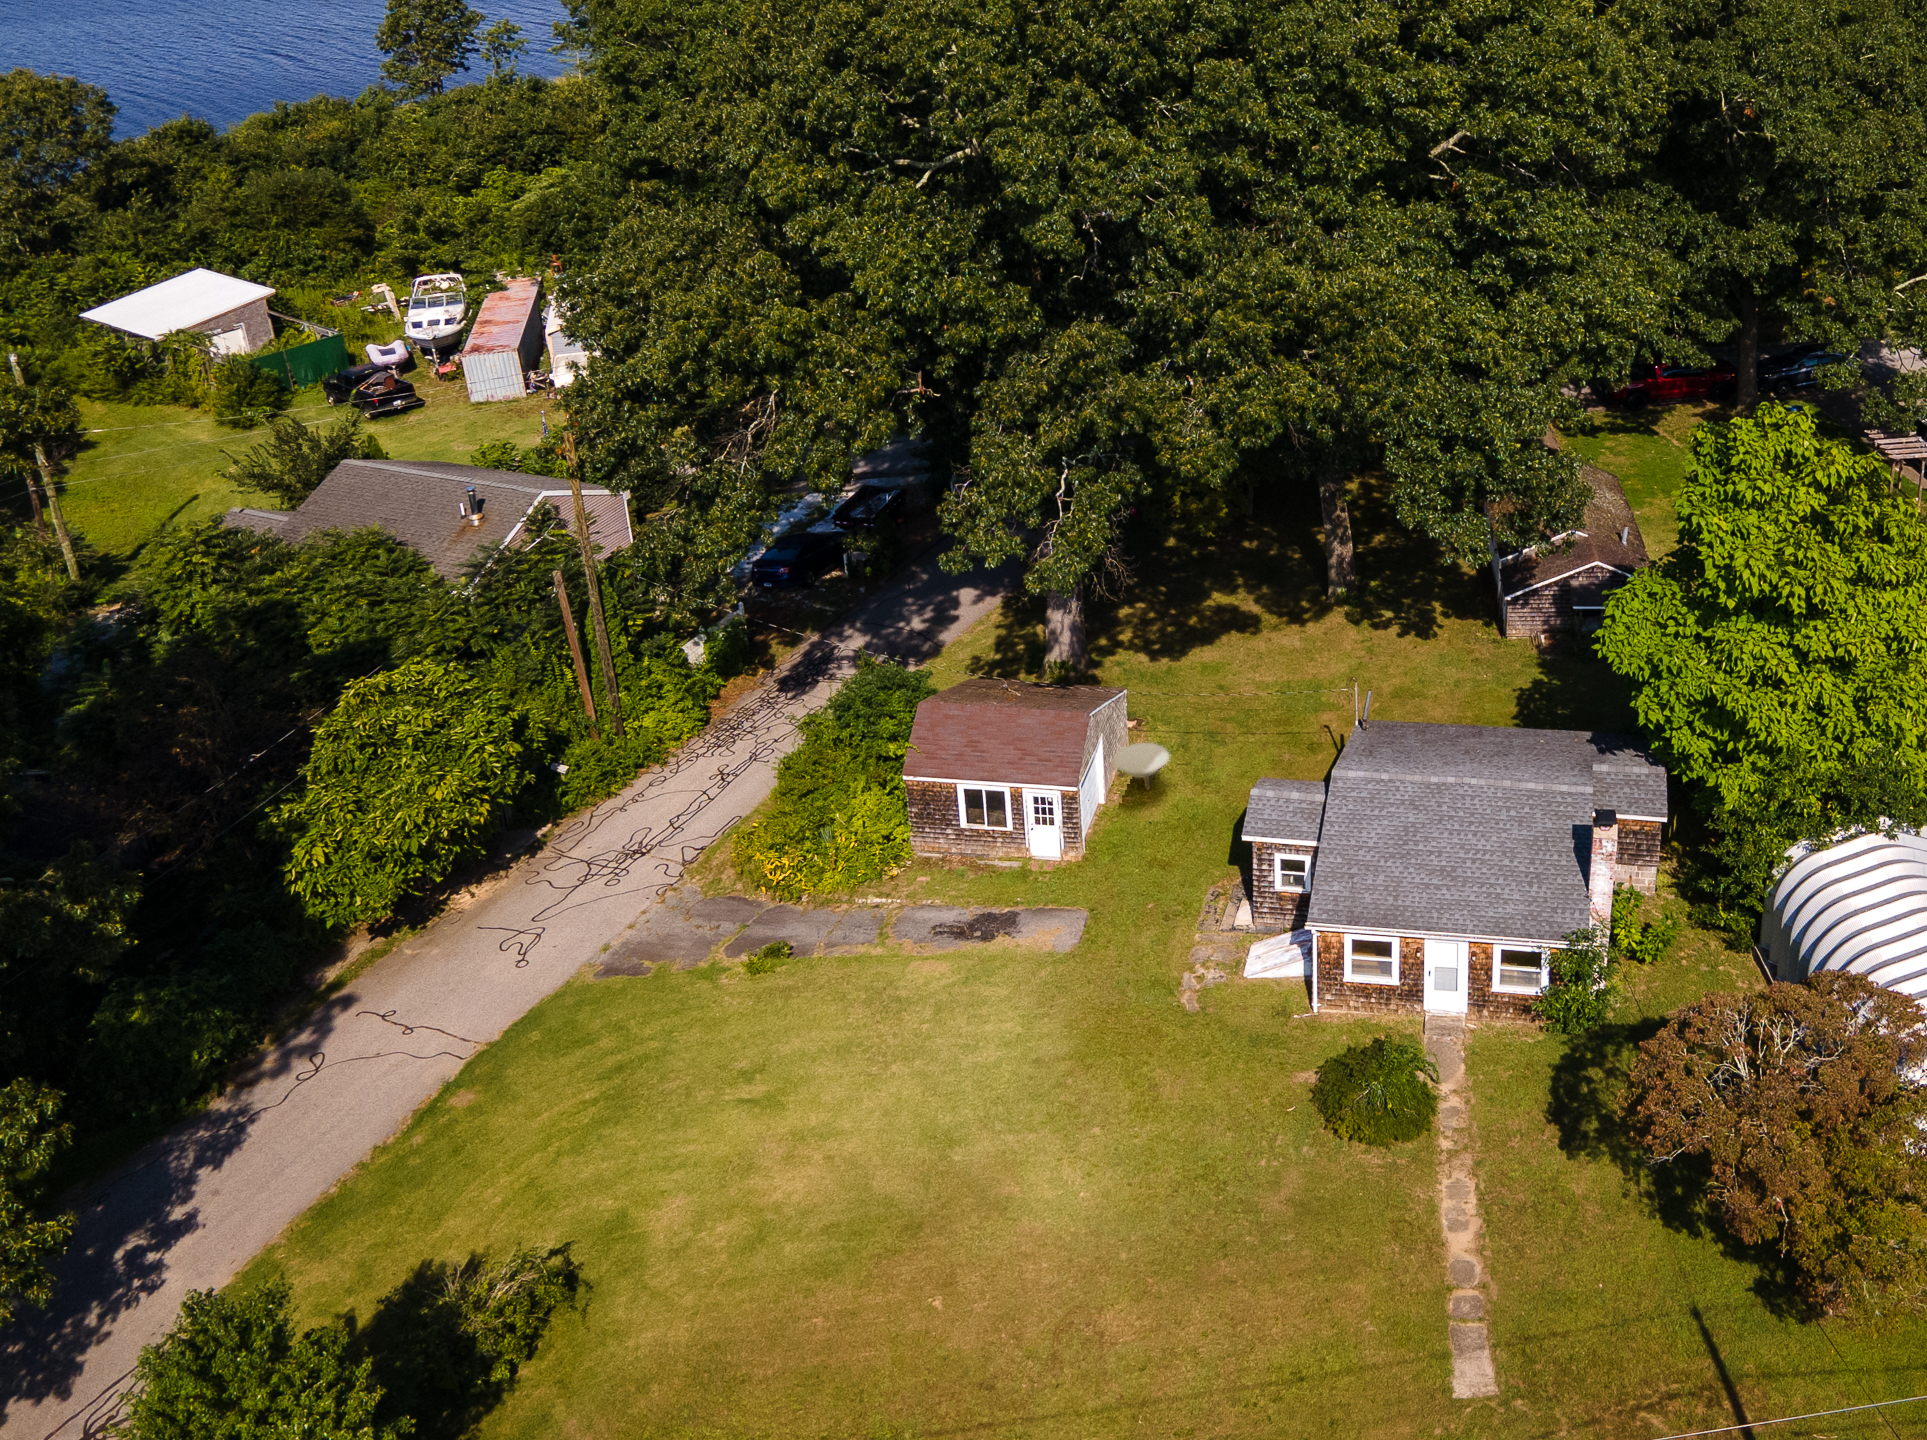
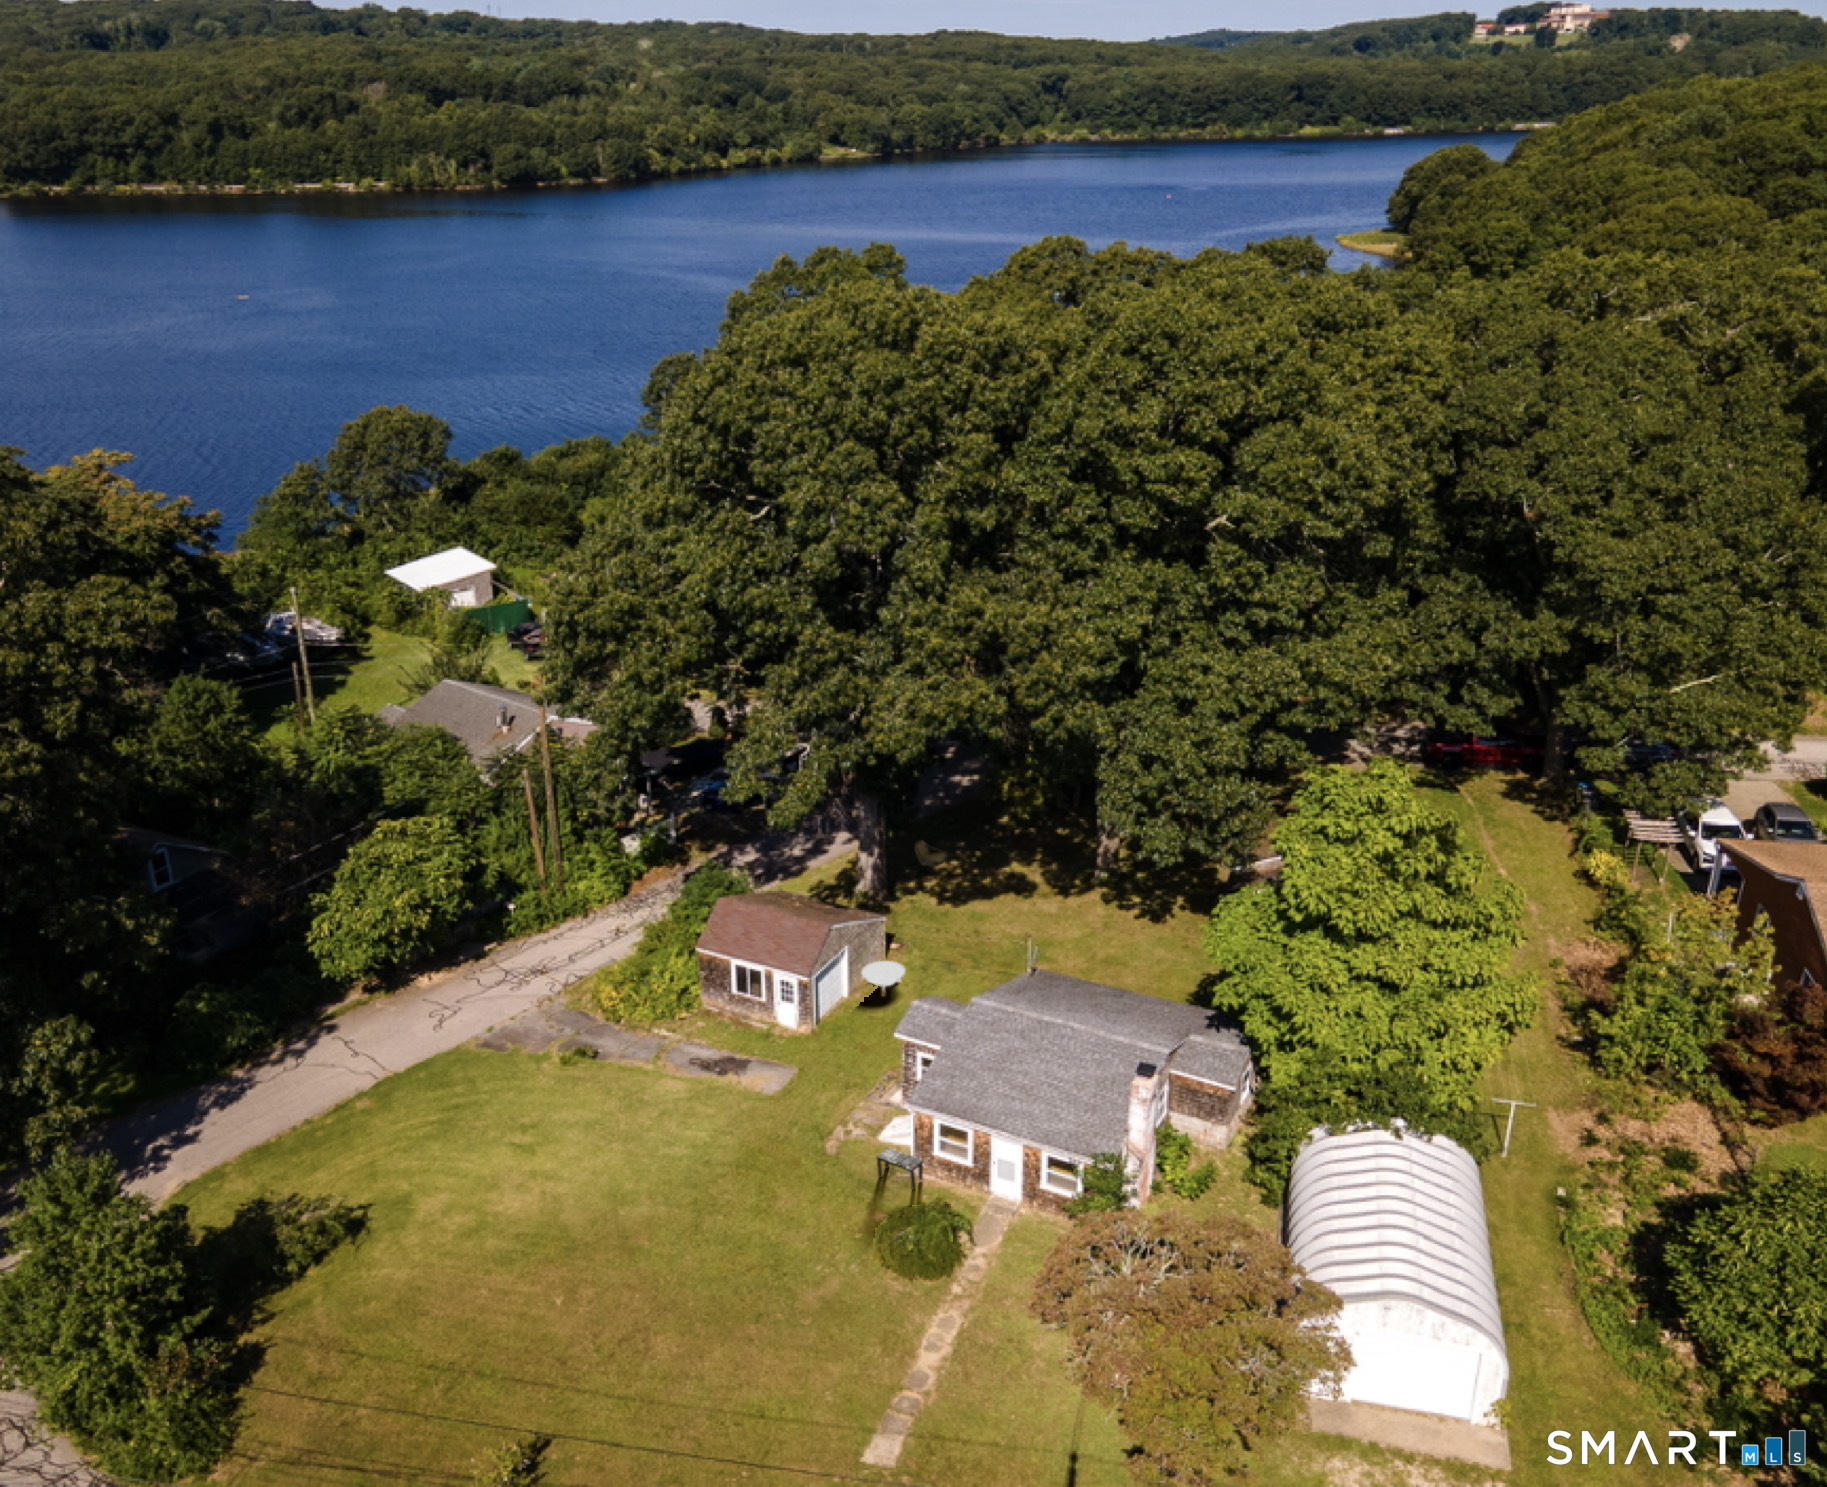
lounge chair: none [1097,583,1136,630] -> present [915,841,947,872]
bench: none [1275,982,1335,1029] -> present [876,1147,923,1190]

